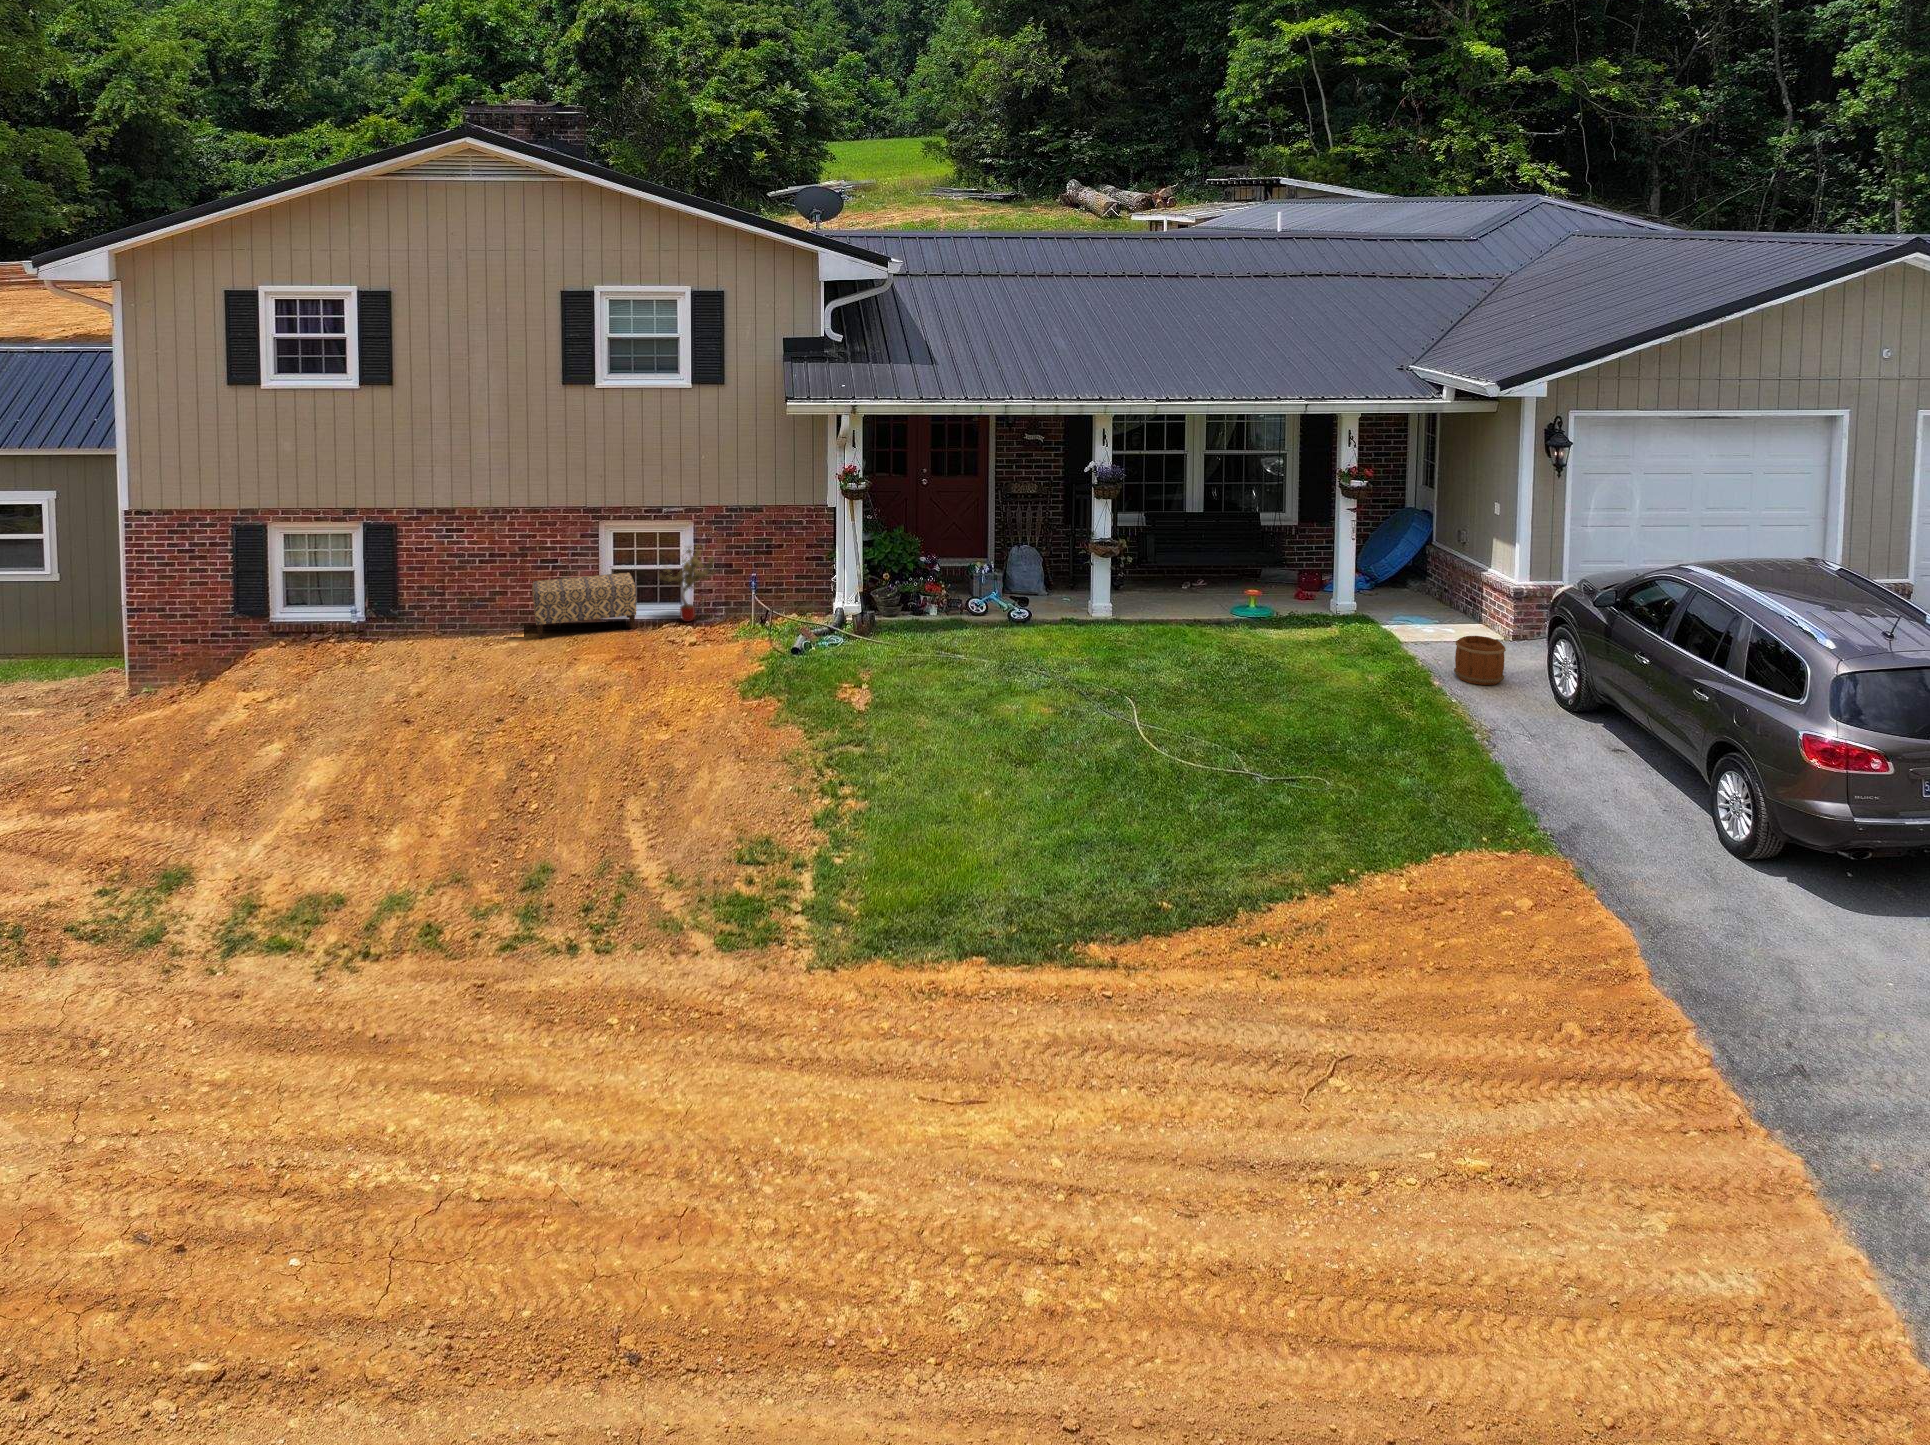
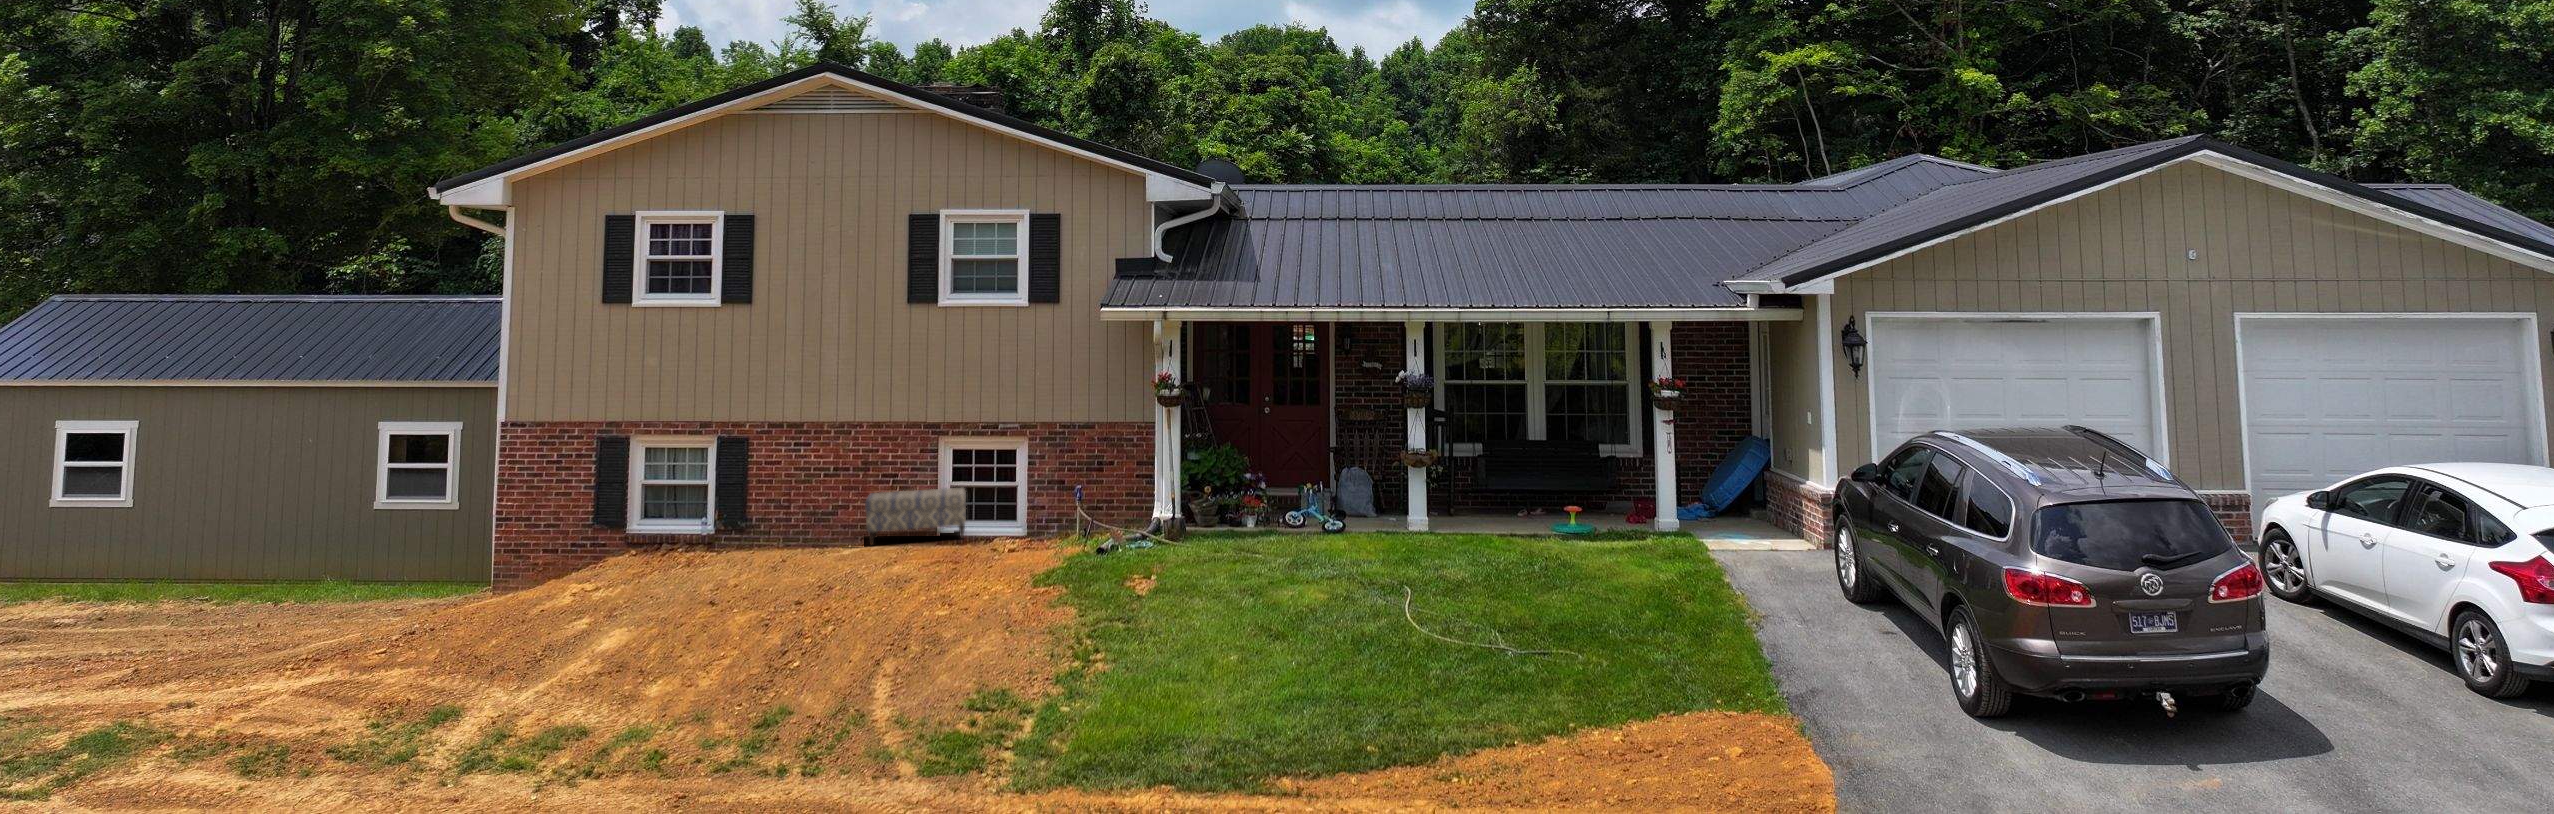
potted tree: present [660,547,714,622] -> none [990,458,1043,534]
bucket: present [1454,636,1506,685] -> none [1781,532,1835,582]

